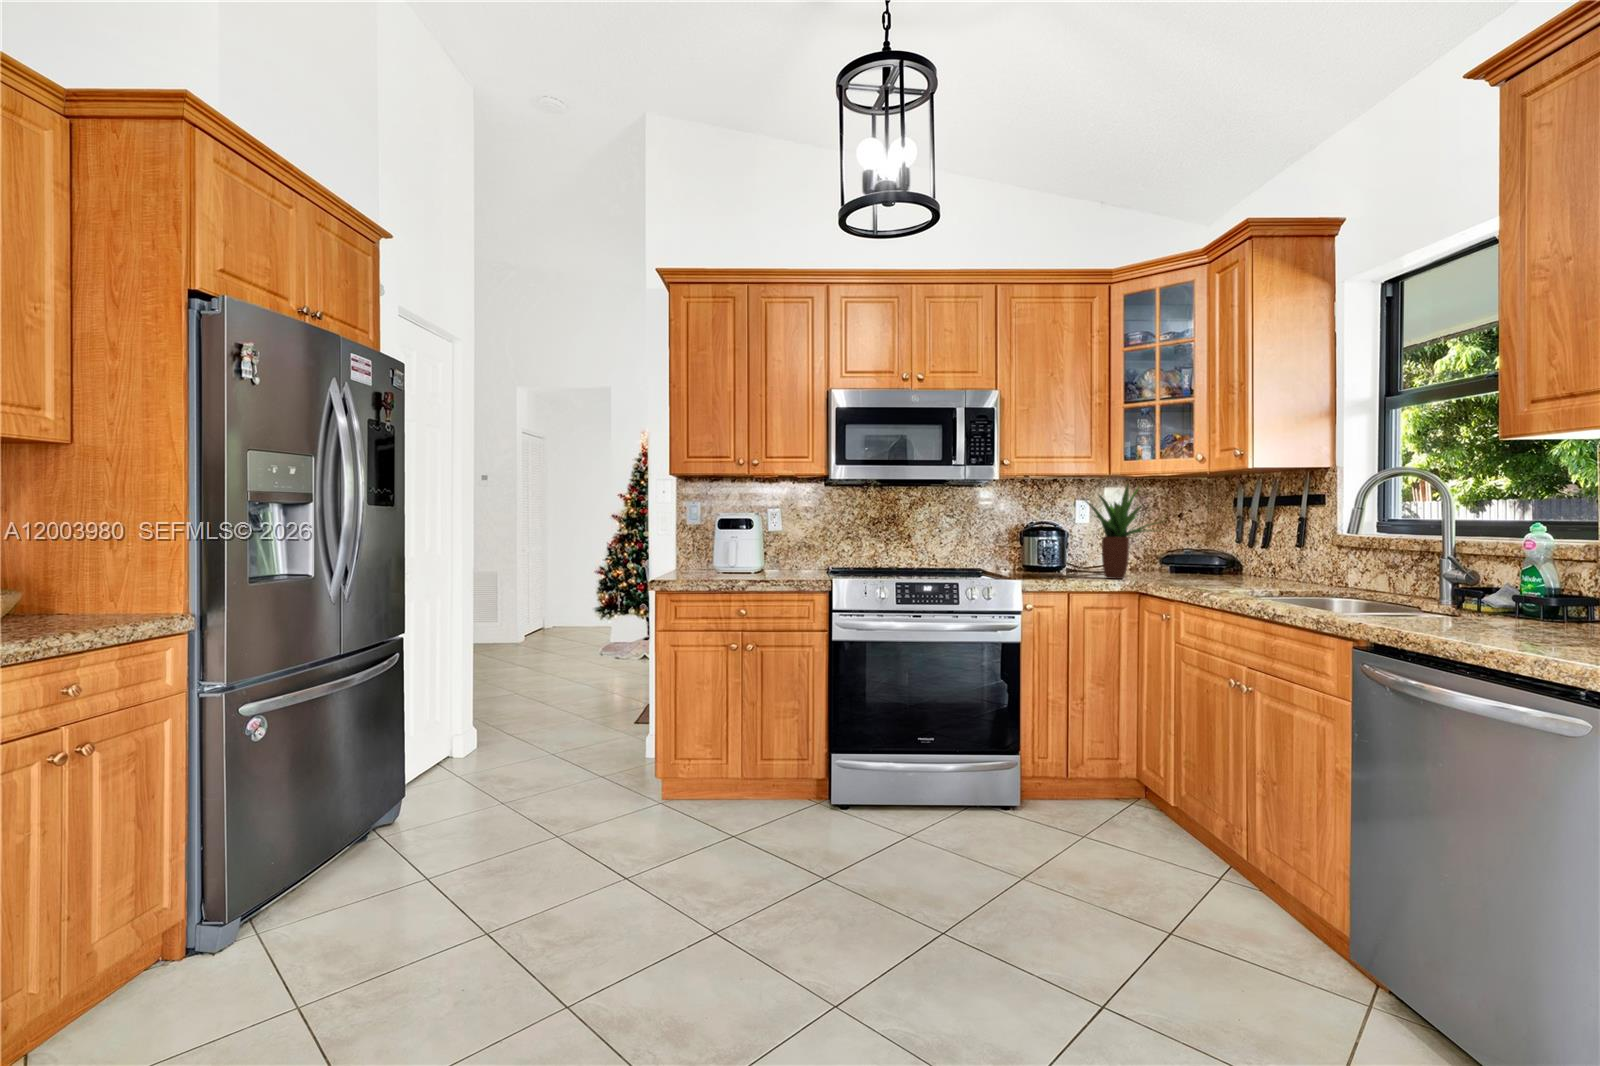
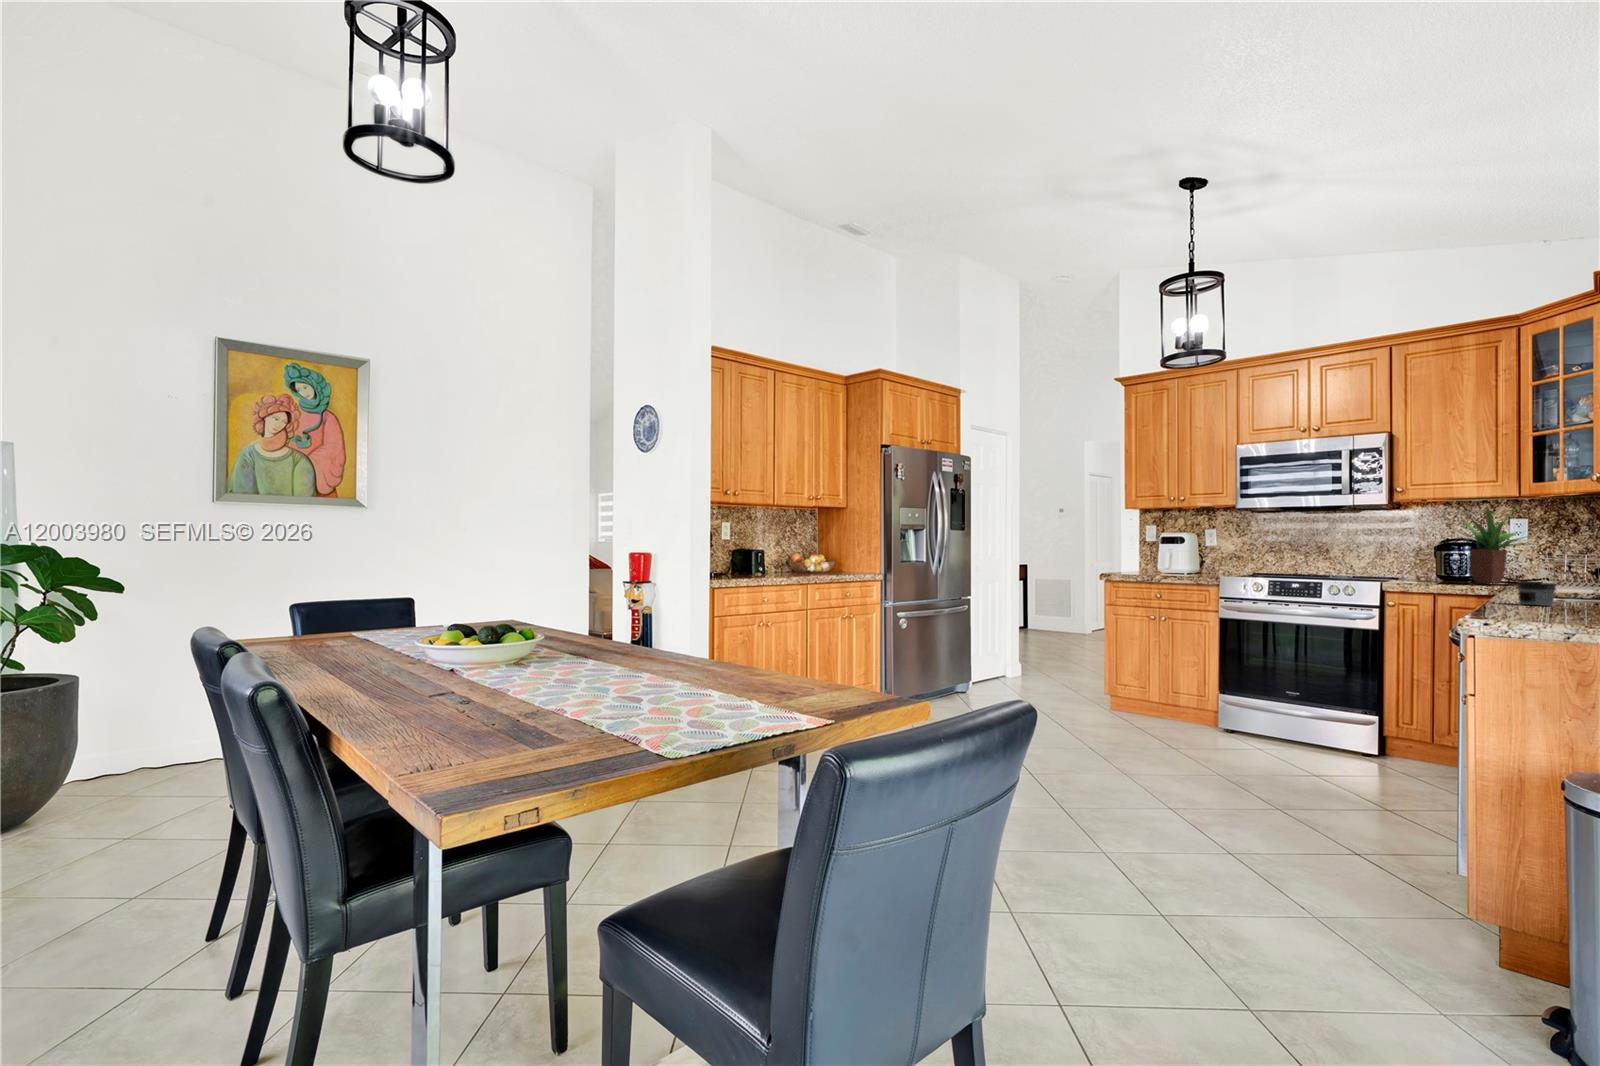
jar: none [1427,597,1483,633] -> present [1517,582,1556,606]

